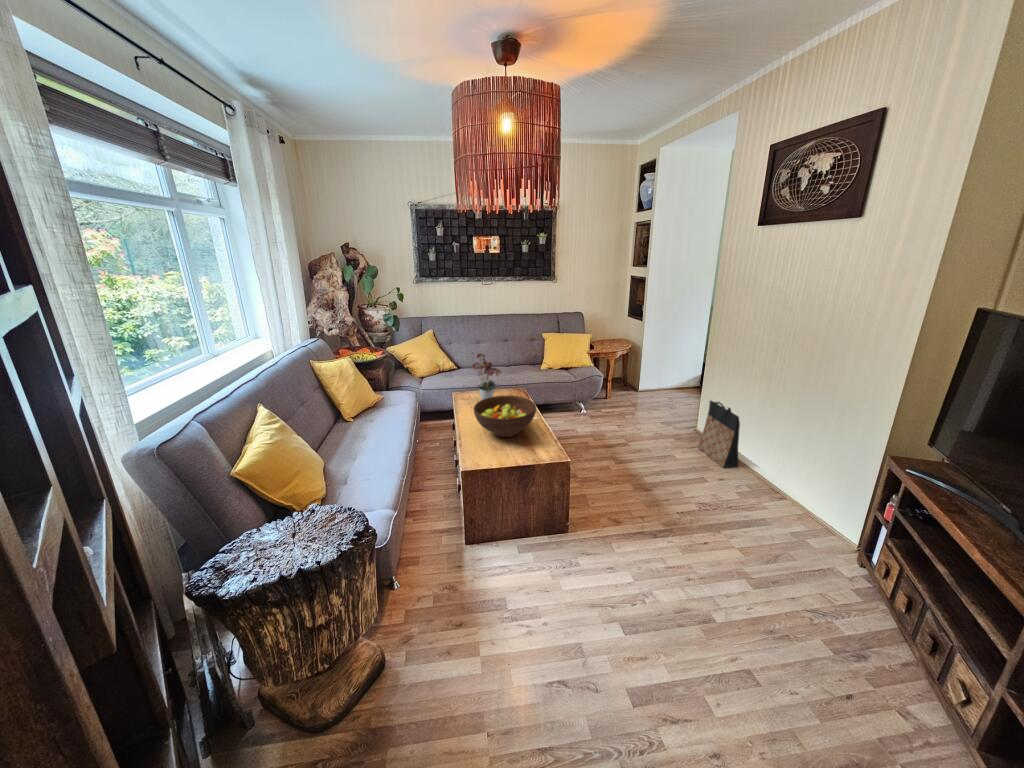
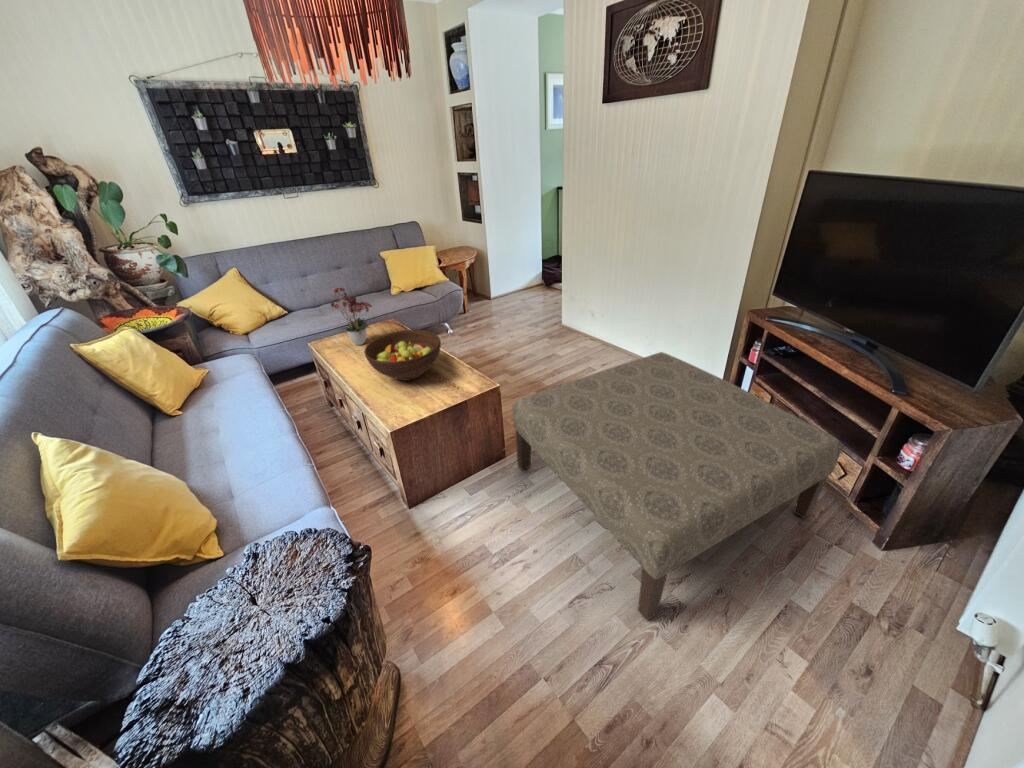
bag: present [698,401,740,468] -> none [575,293,614,354]
ottoman: none [573,475,944,740] -> present [513,352,843,620]

